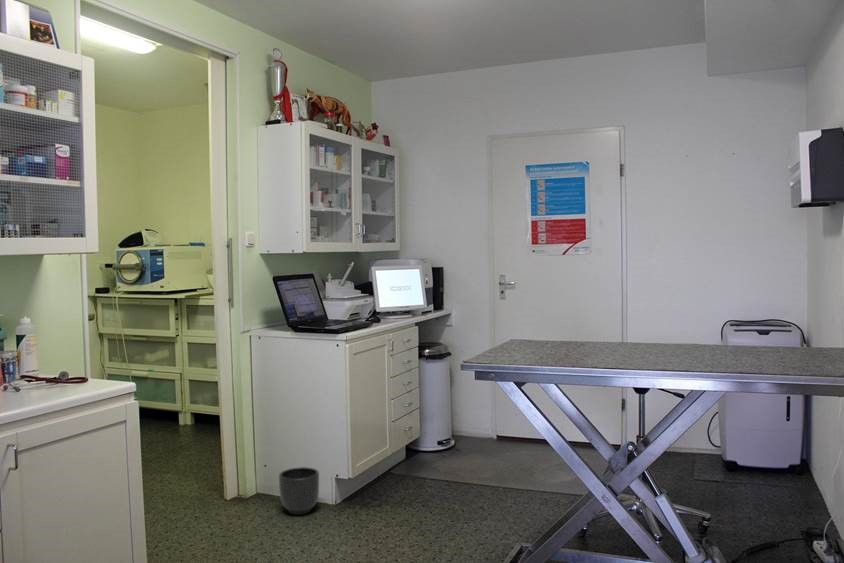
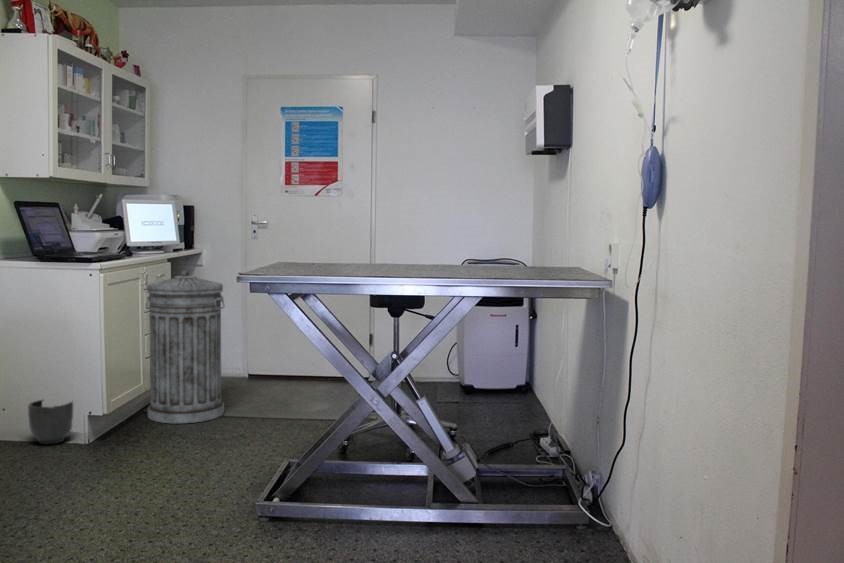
trash can: none [389,340,466,498] -> present [146,271,224,423]

